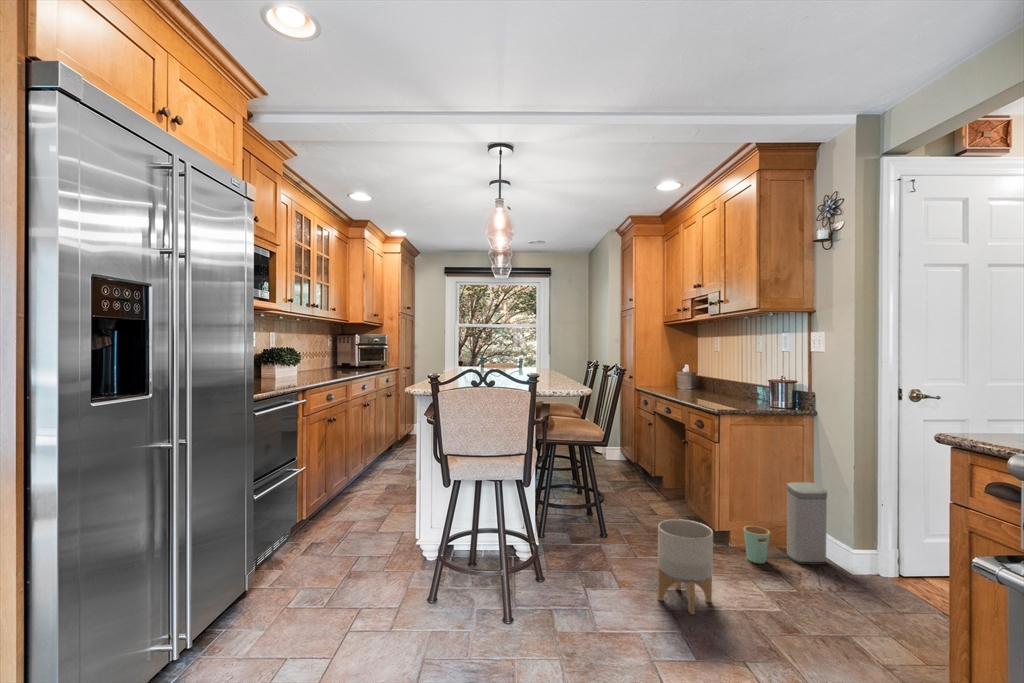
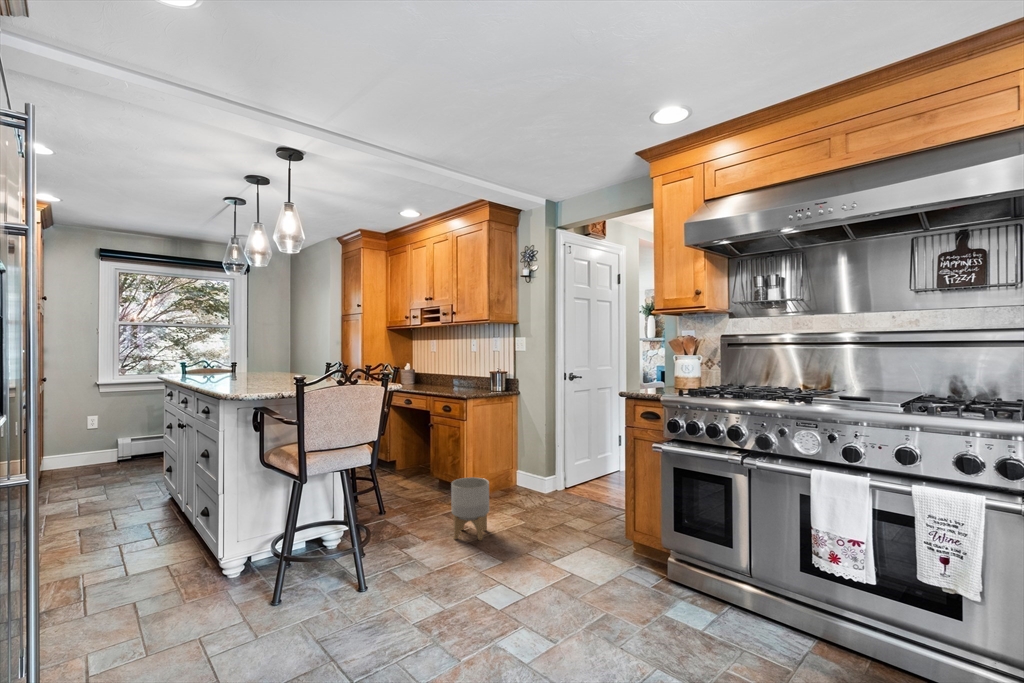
trash can: present [744,482,827,565] -> none [485,439,530,501]

